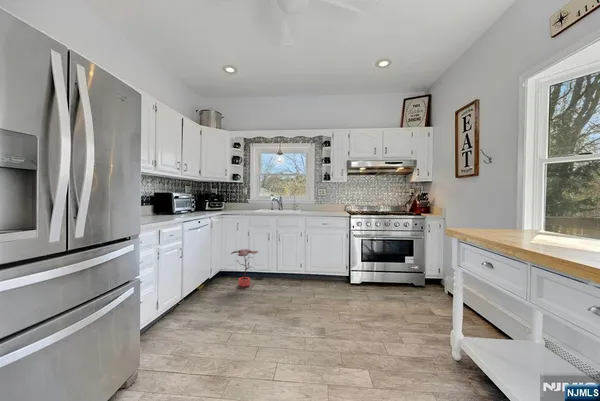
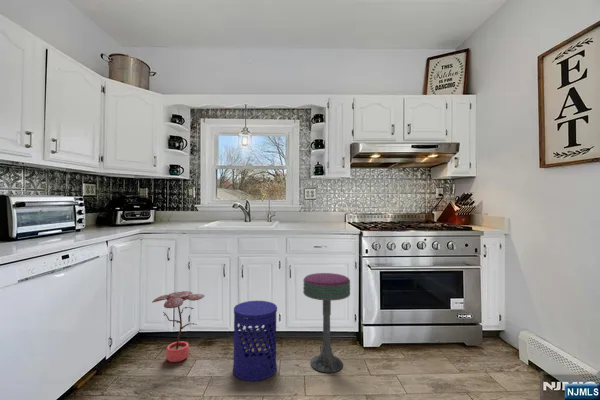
bar stool: none [315,240,341,293] -> present [303,273,350,373]
waste bin: none [276,255,300,295] -> present [233,301,277,381]

